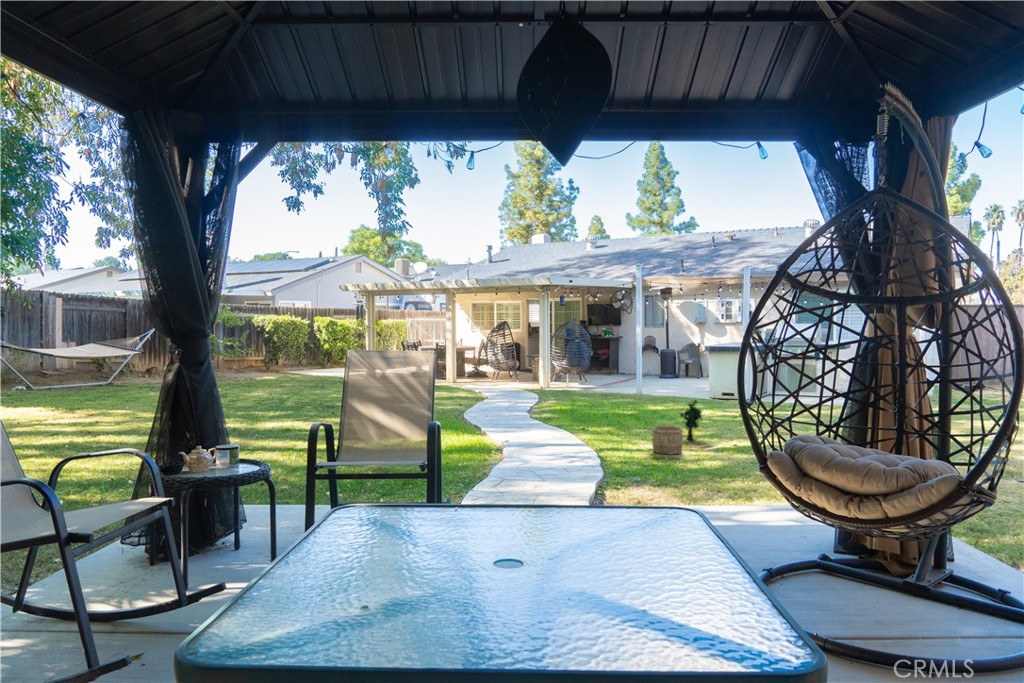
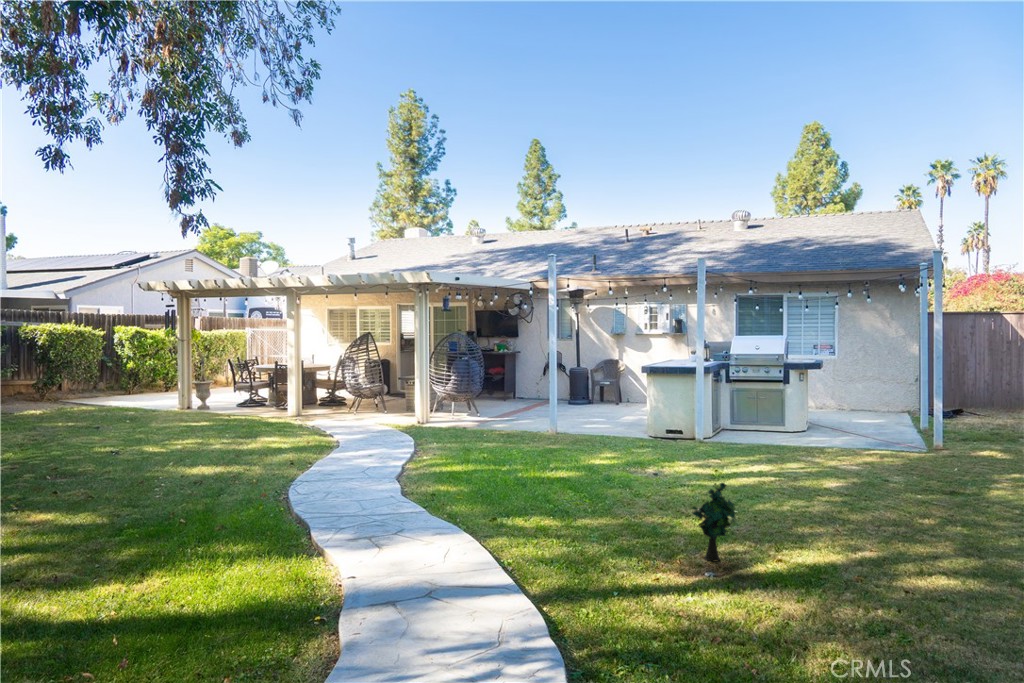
wooden bucket: present [652,426,683,454] -> none [670,555,741,631]

